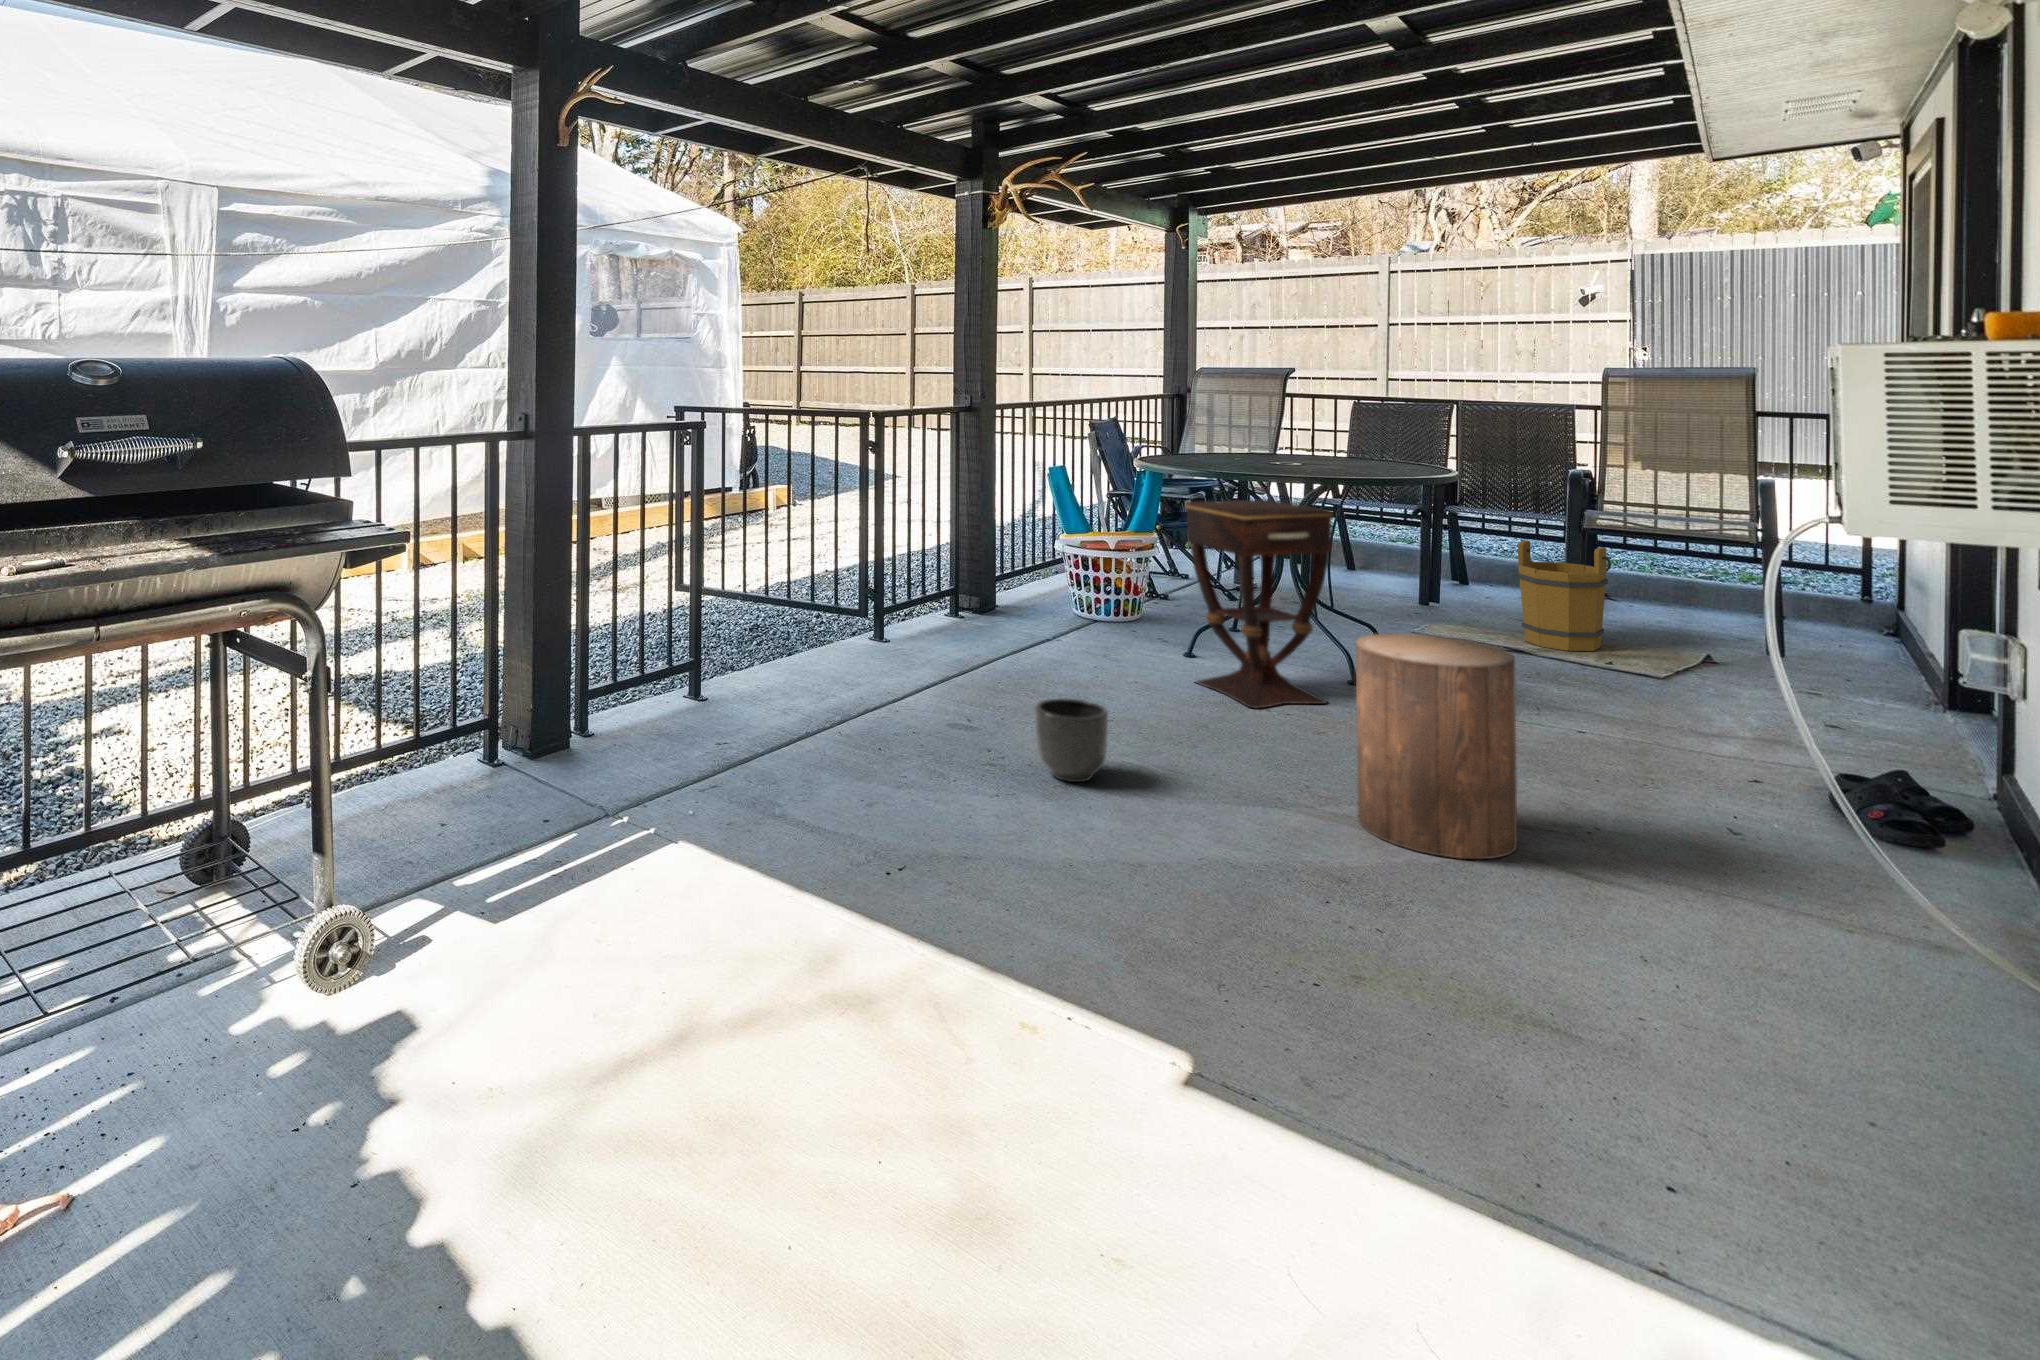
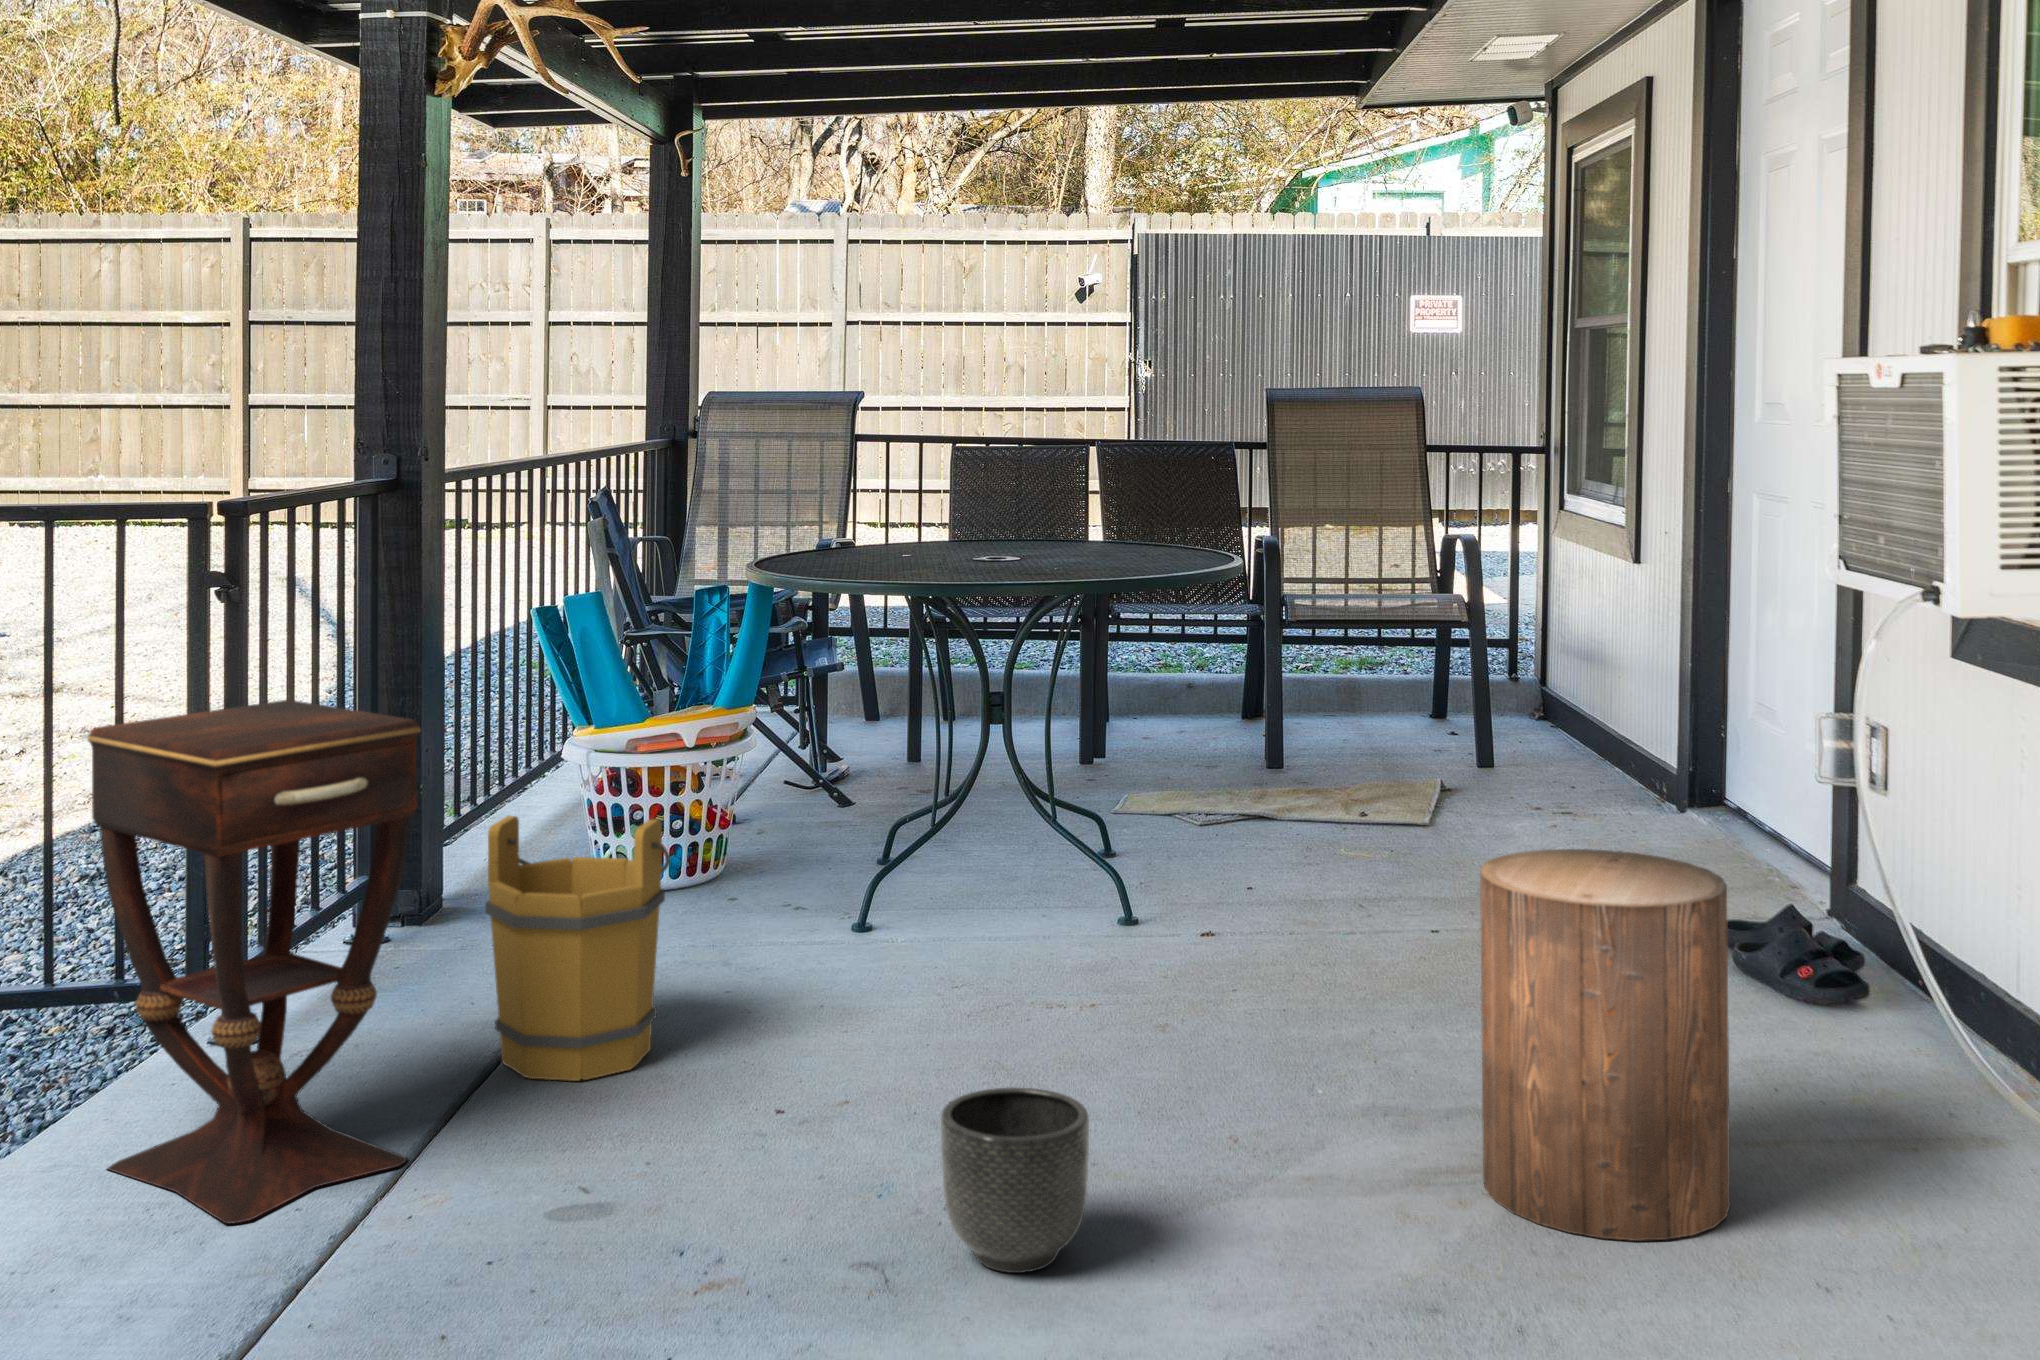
side table: present [1185,499,1333,708] -> present [87,700,421,1224]
bucket: present [1517,540,1611,651] -> present [485,816,670,1081]

